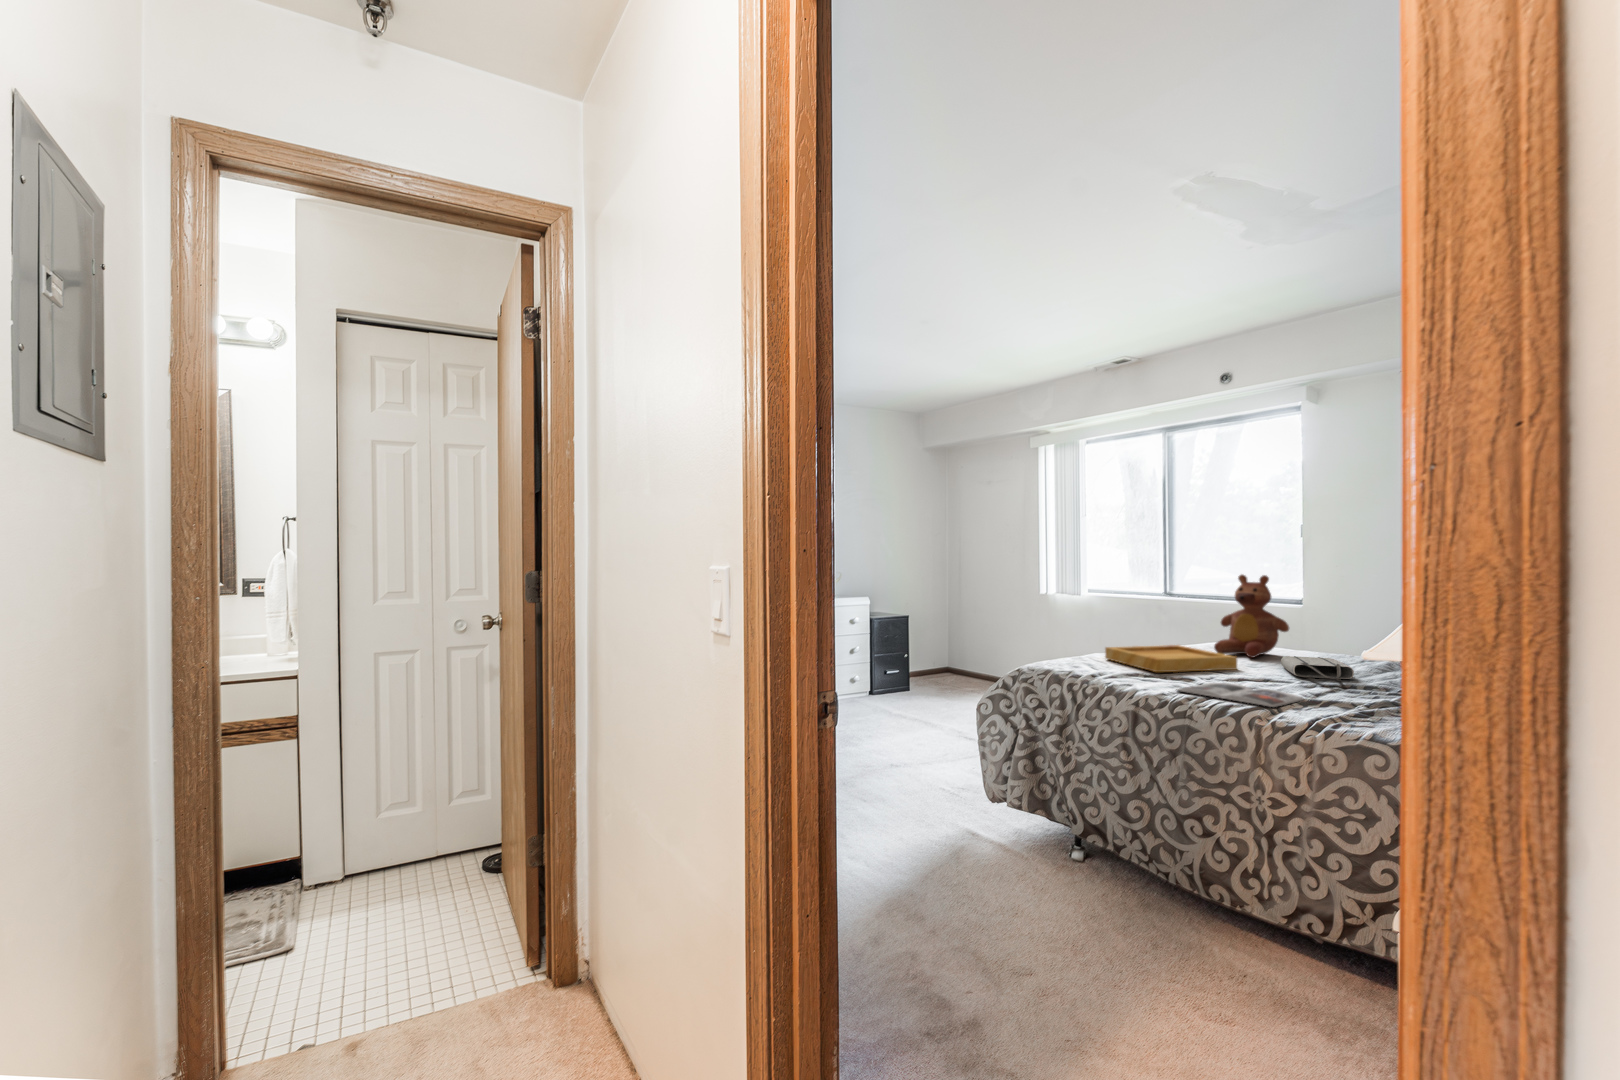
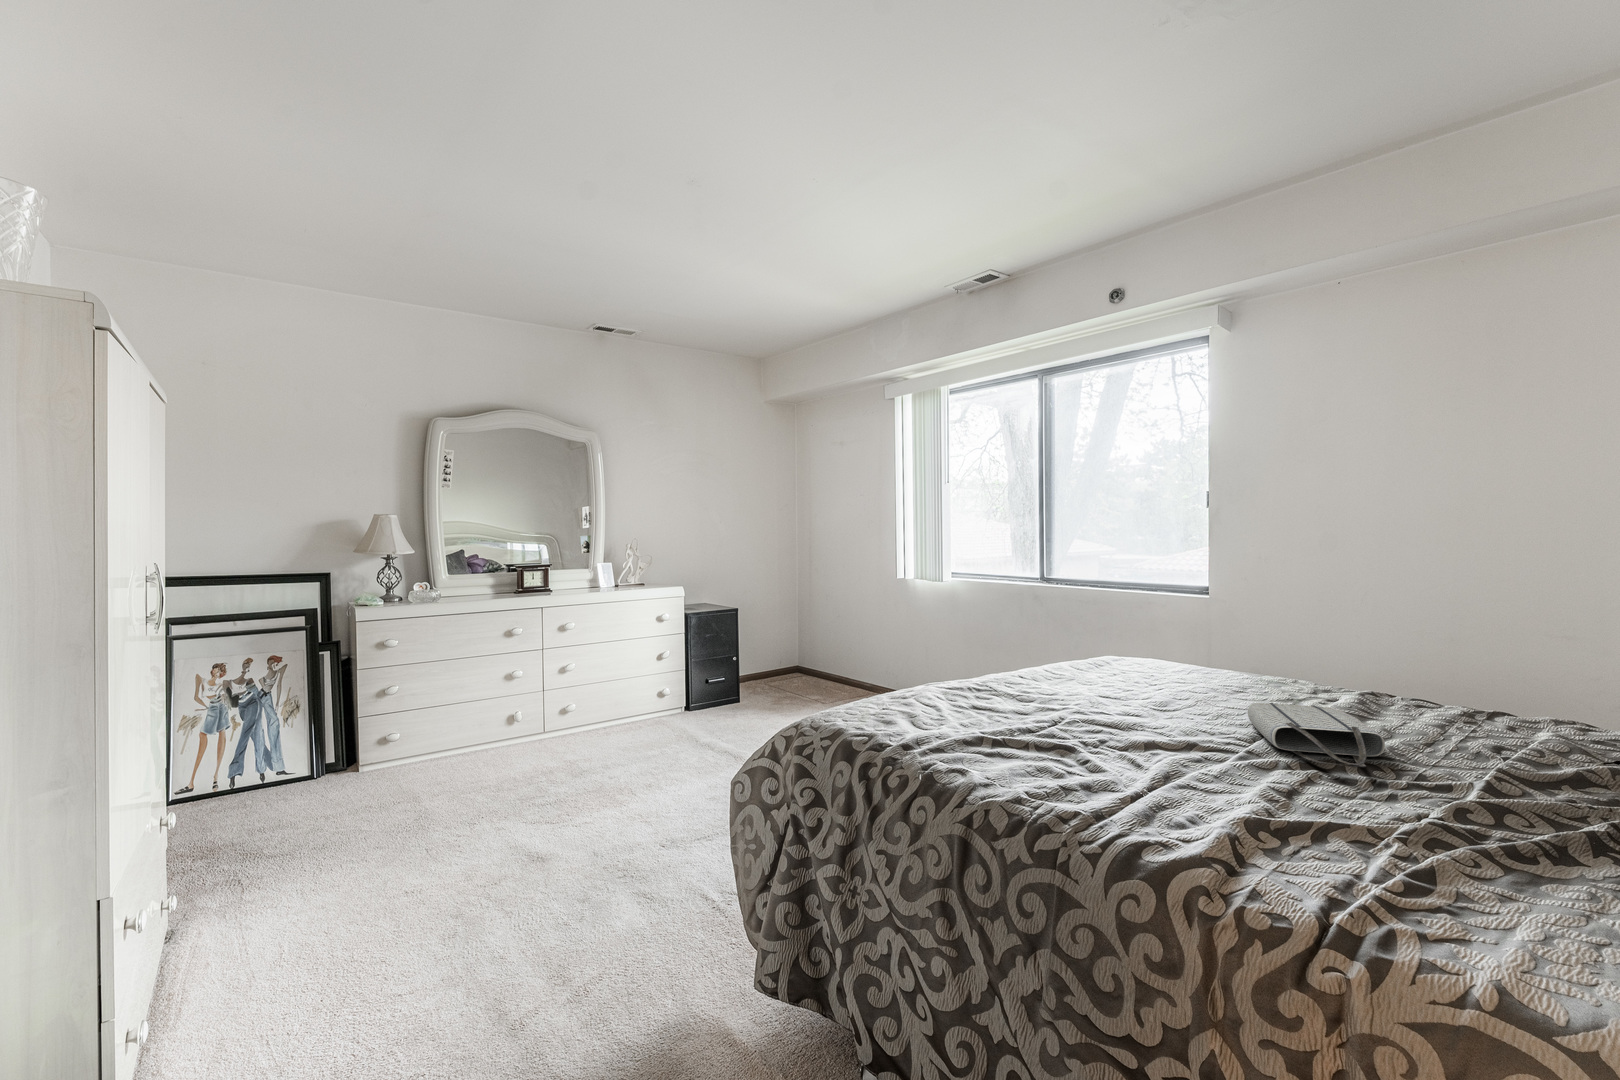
teddy bear: present [1214,575,1289,658] -> none [1137,556,1260,700]
tray: present [1105,645,1237,672] -> none [953,676,1172,739]
magazine: present [1176,683,1304,707] -> none [1044,771,1307,860]

